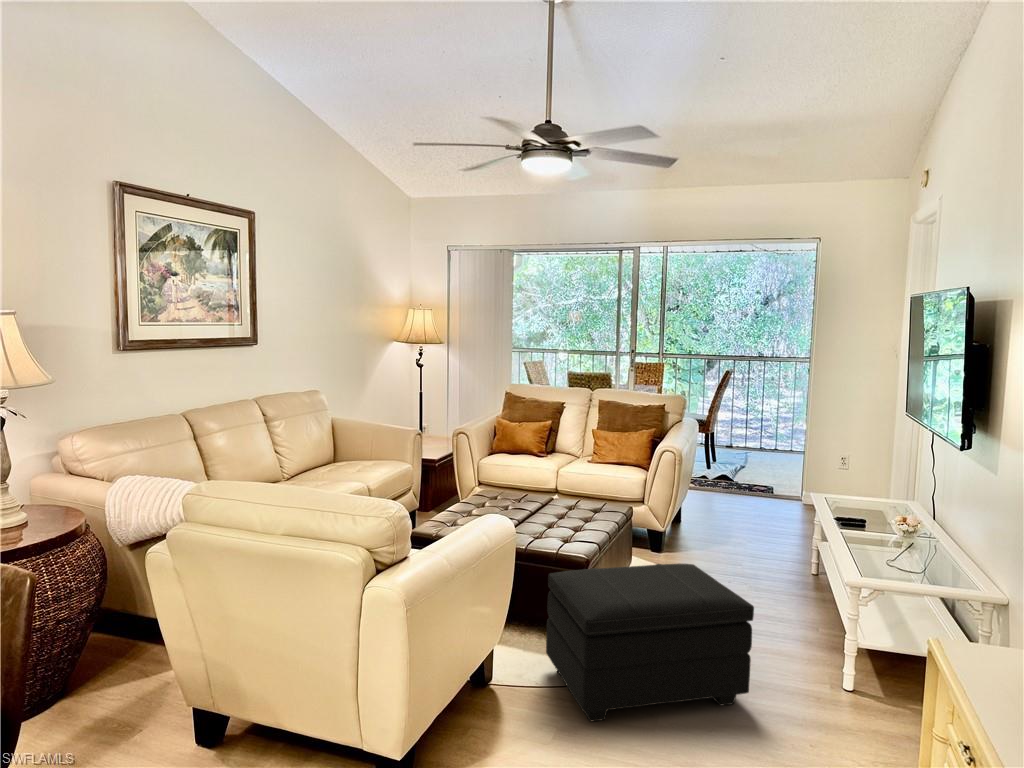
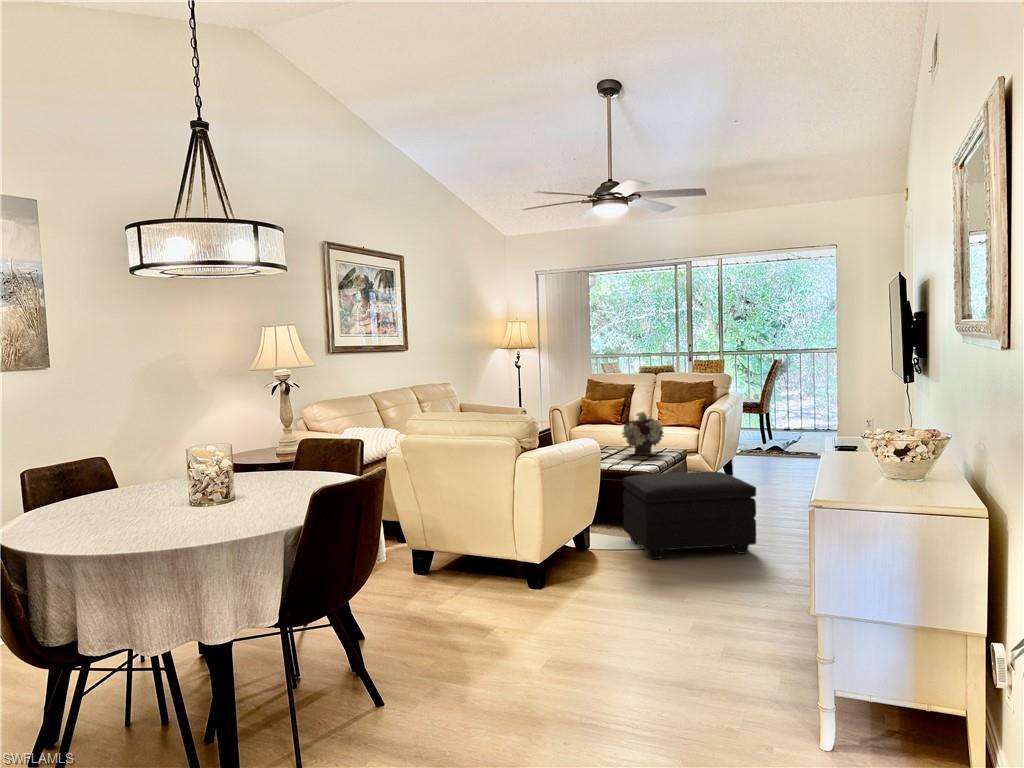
flower arrangement: none [546,456,606,519] -> present [622,412,664,455]

